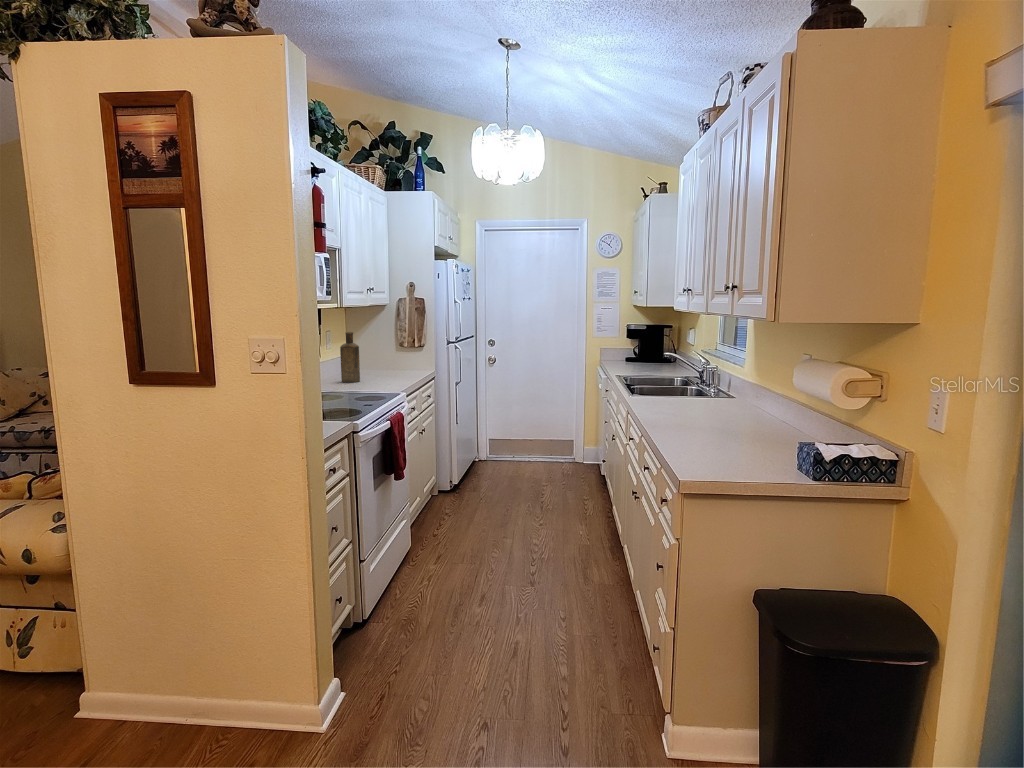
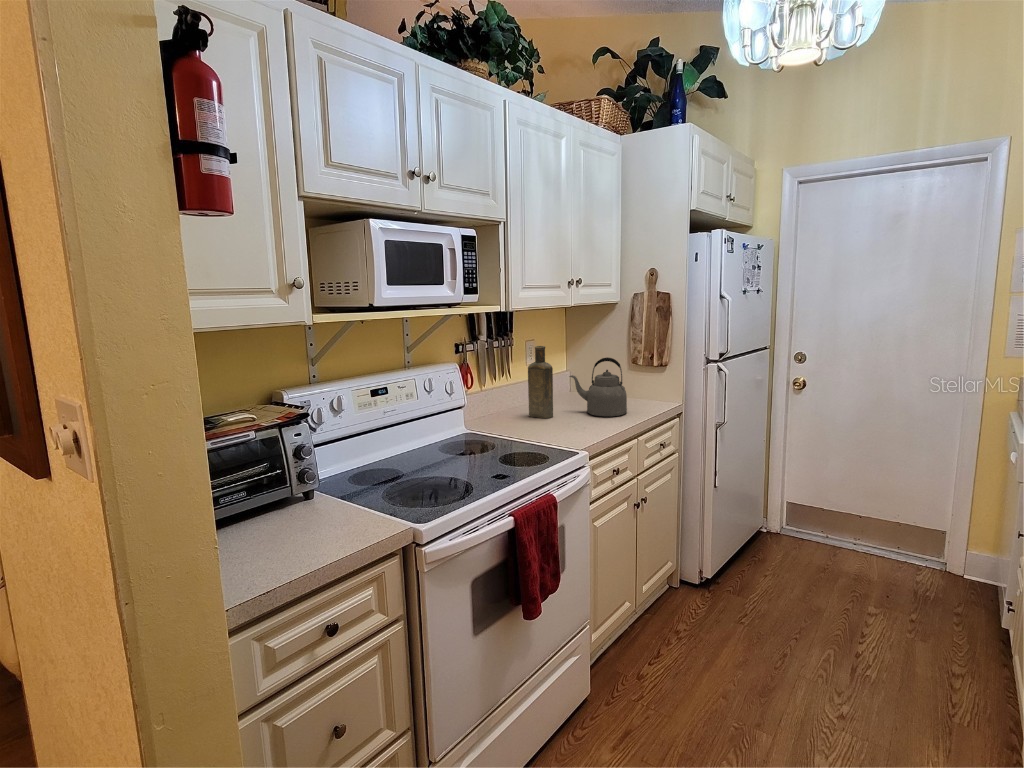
kettle: none [366,340,407,379] -> present [569,357,627,417]

